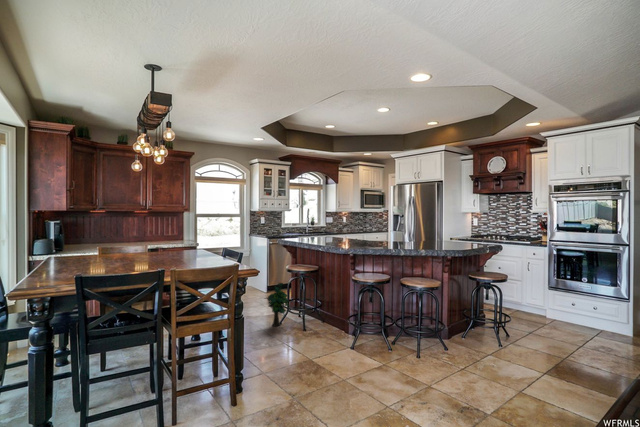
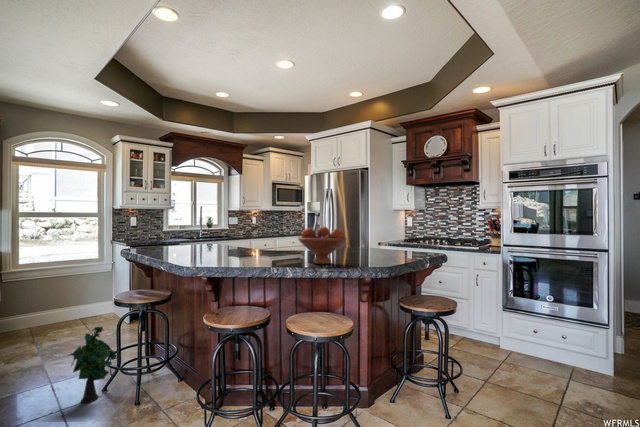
fruit bowl: none [406,225,436,248] -> present [298,227,346,264]

